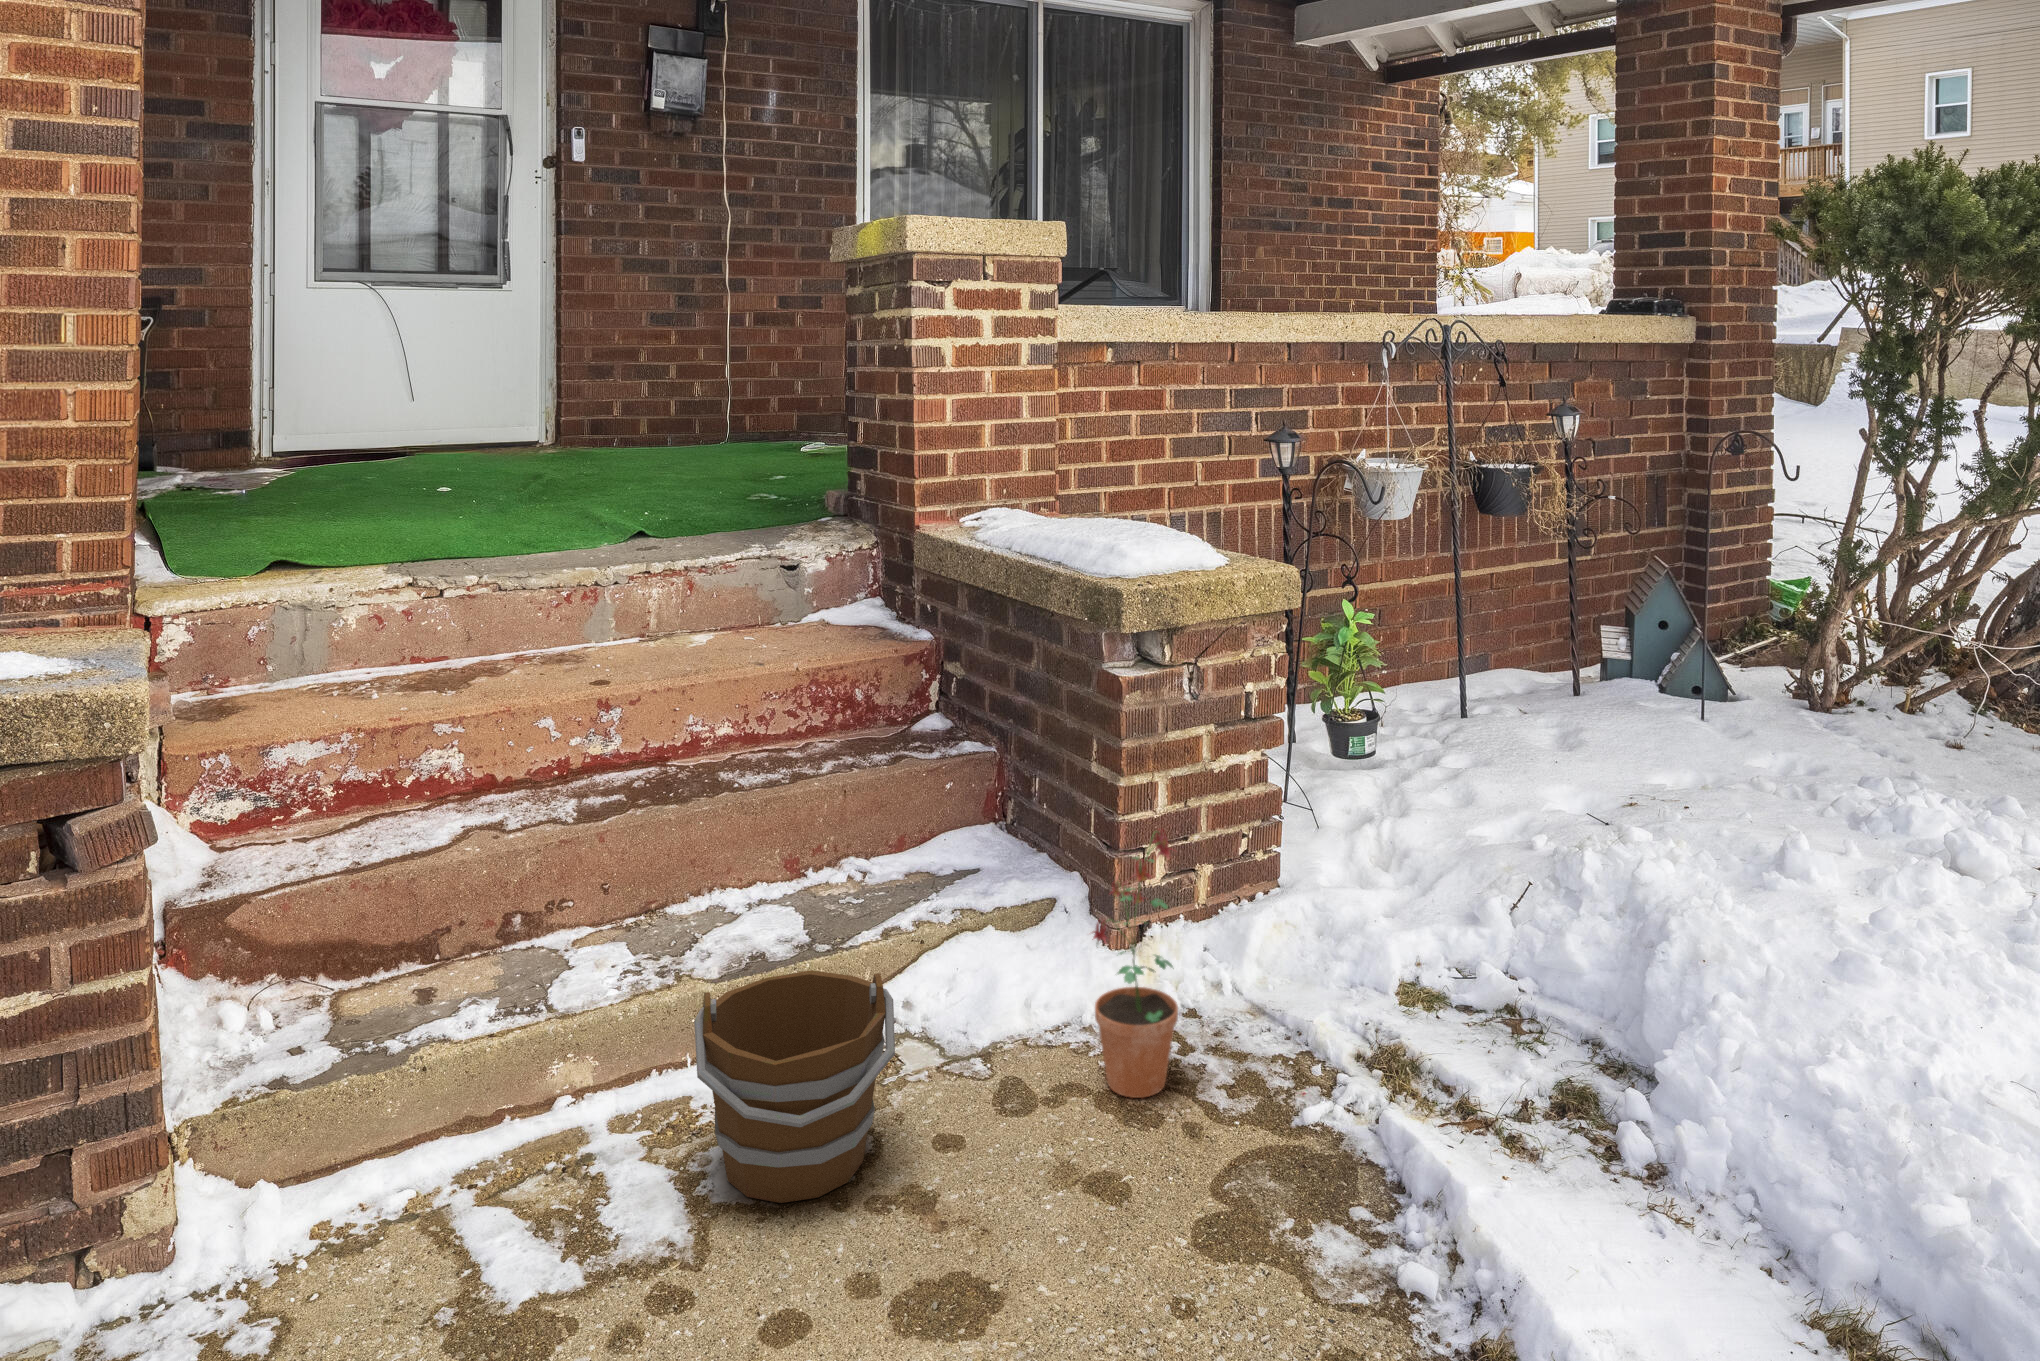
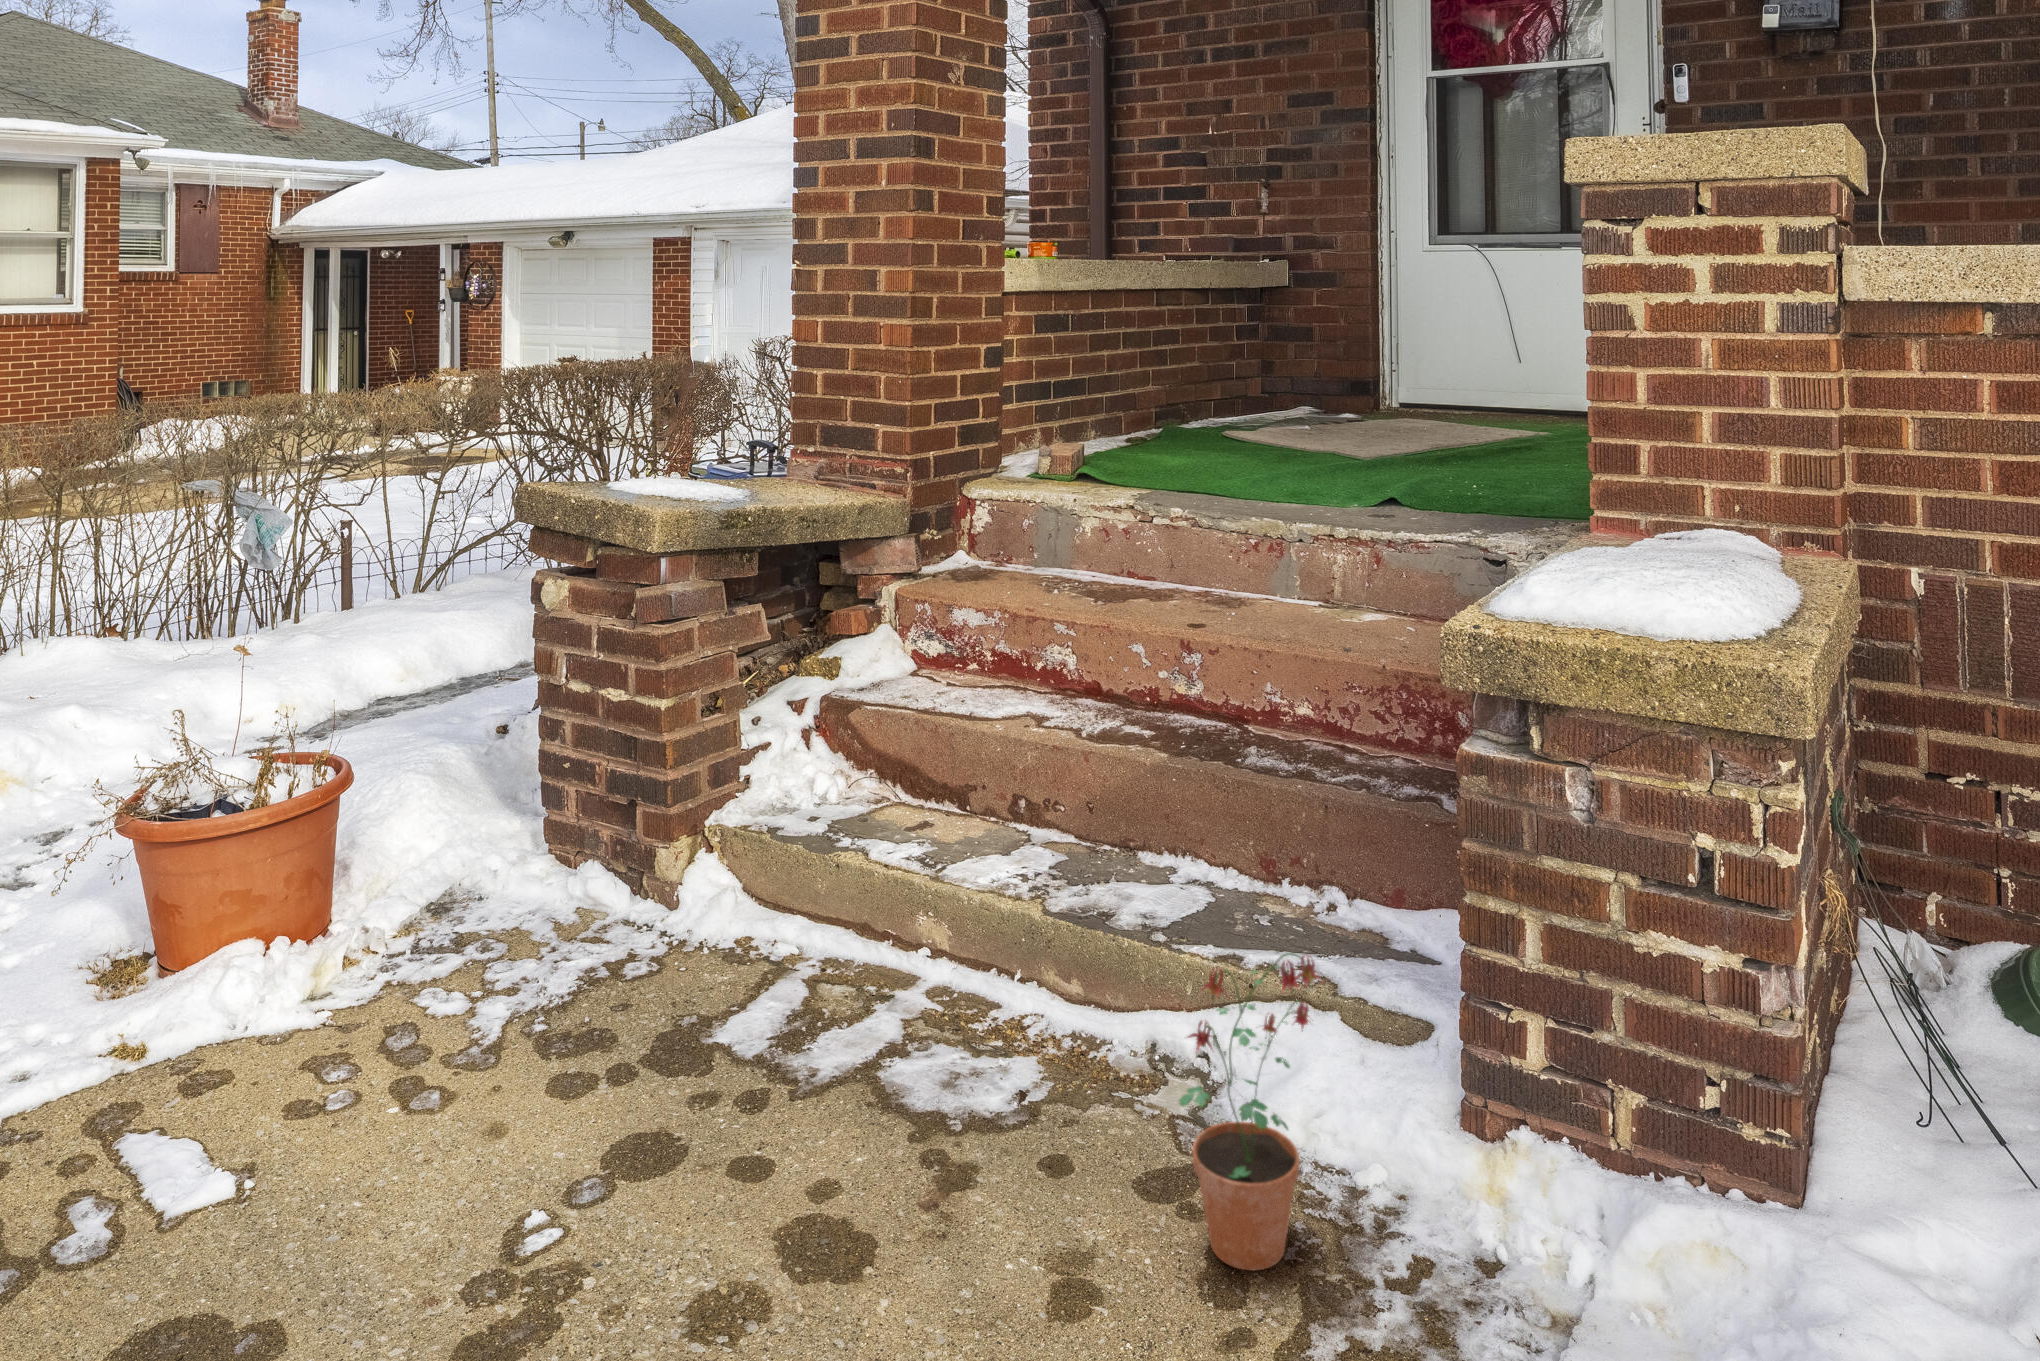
bucket: present [694,970,895,1203] -> none [848,895,1027,1125]

